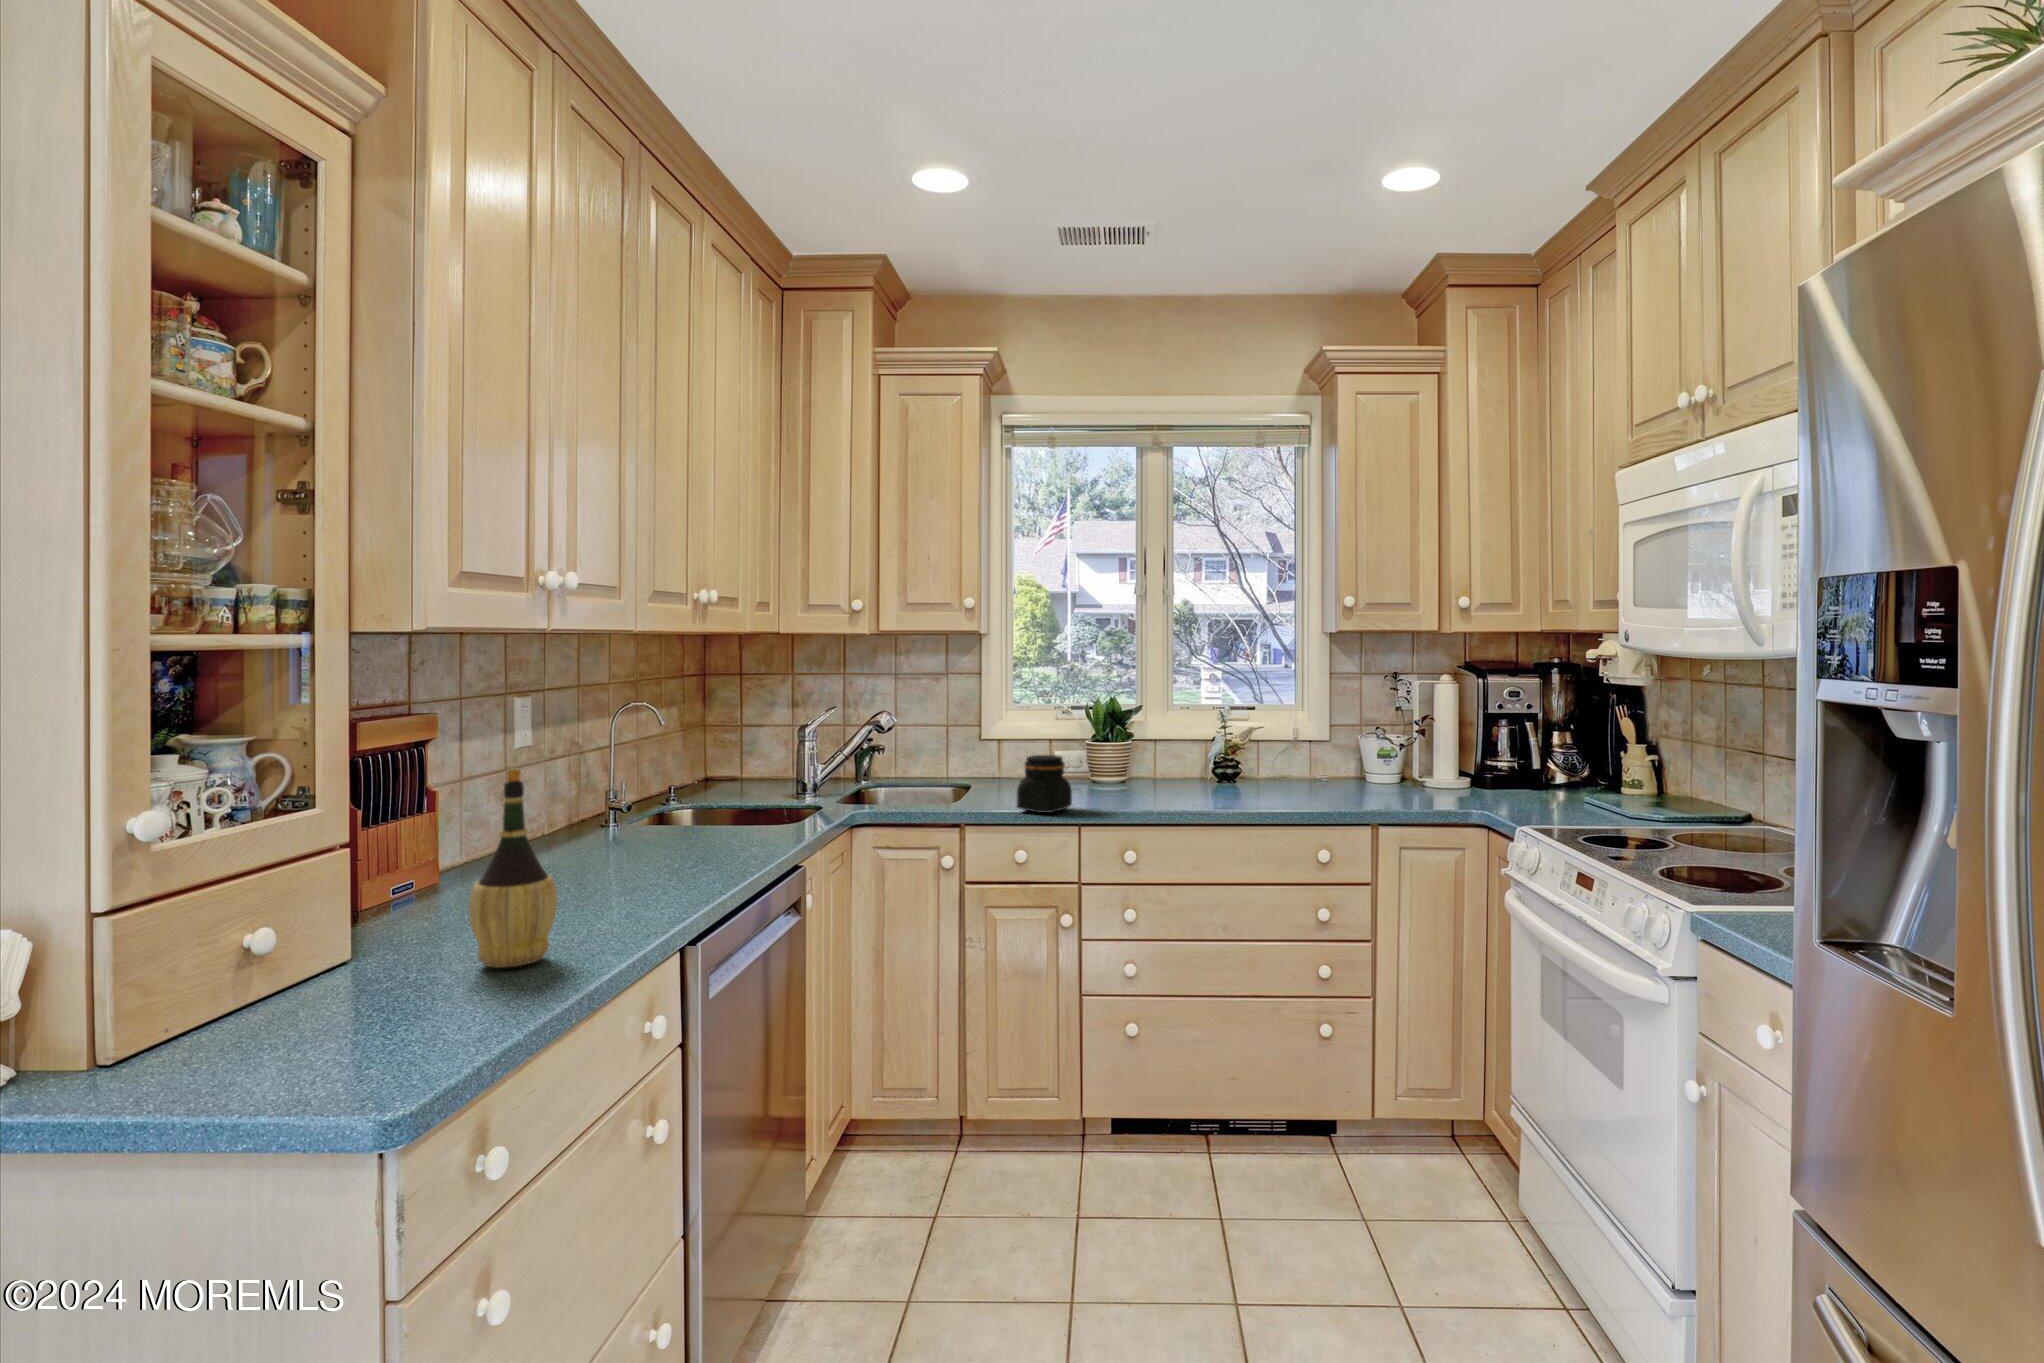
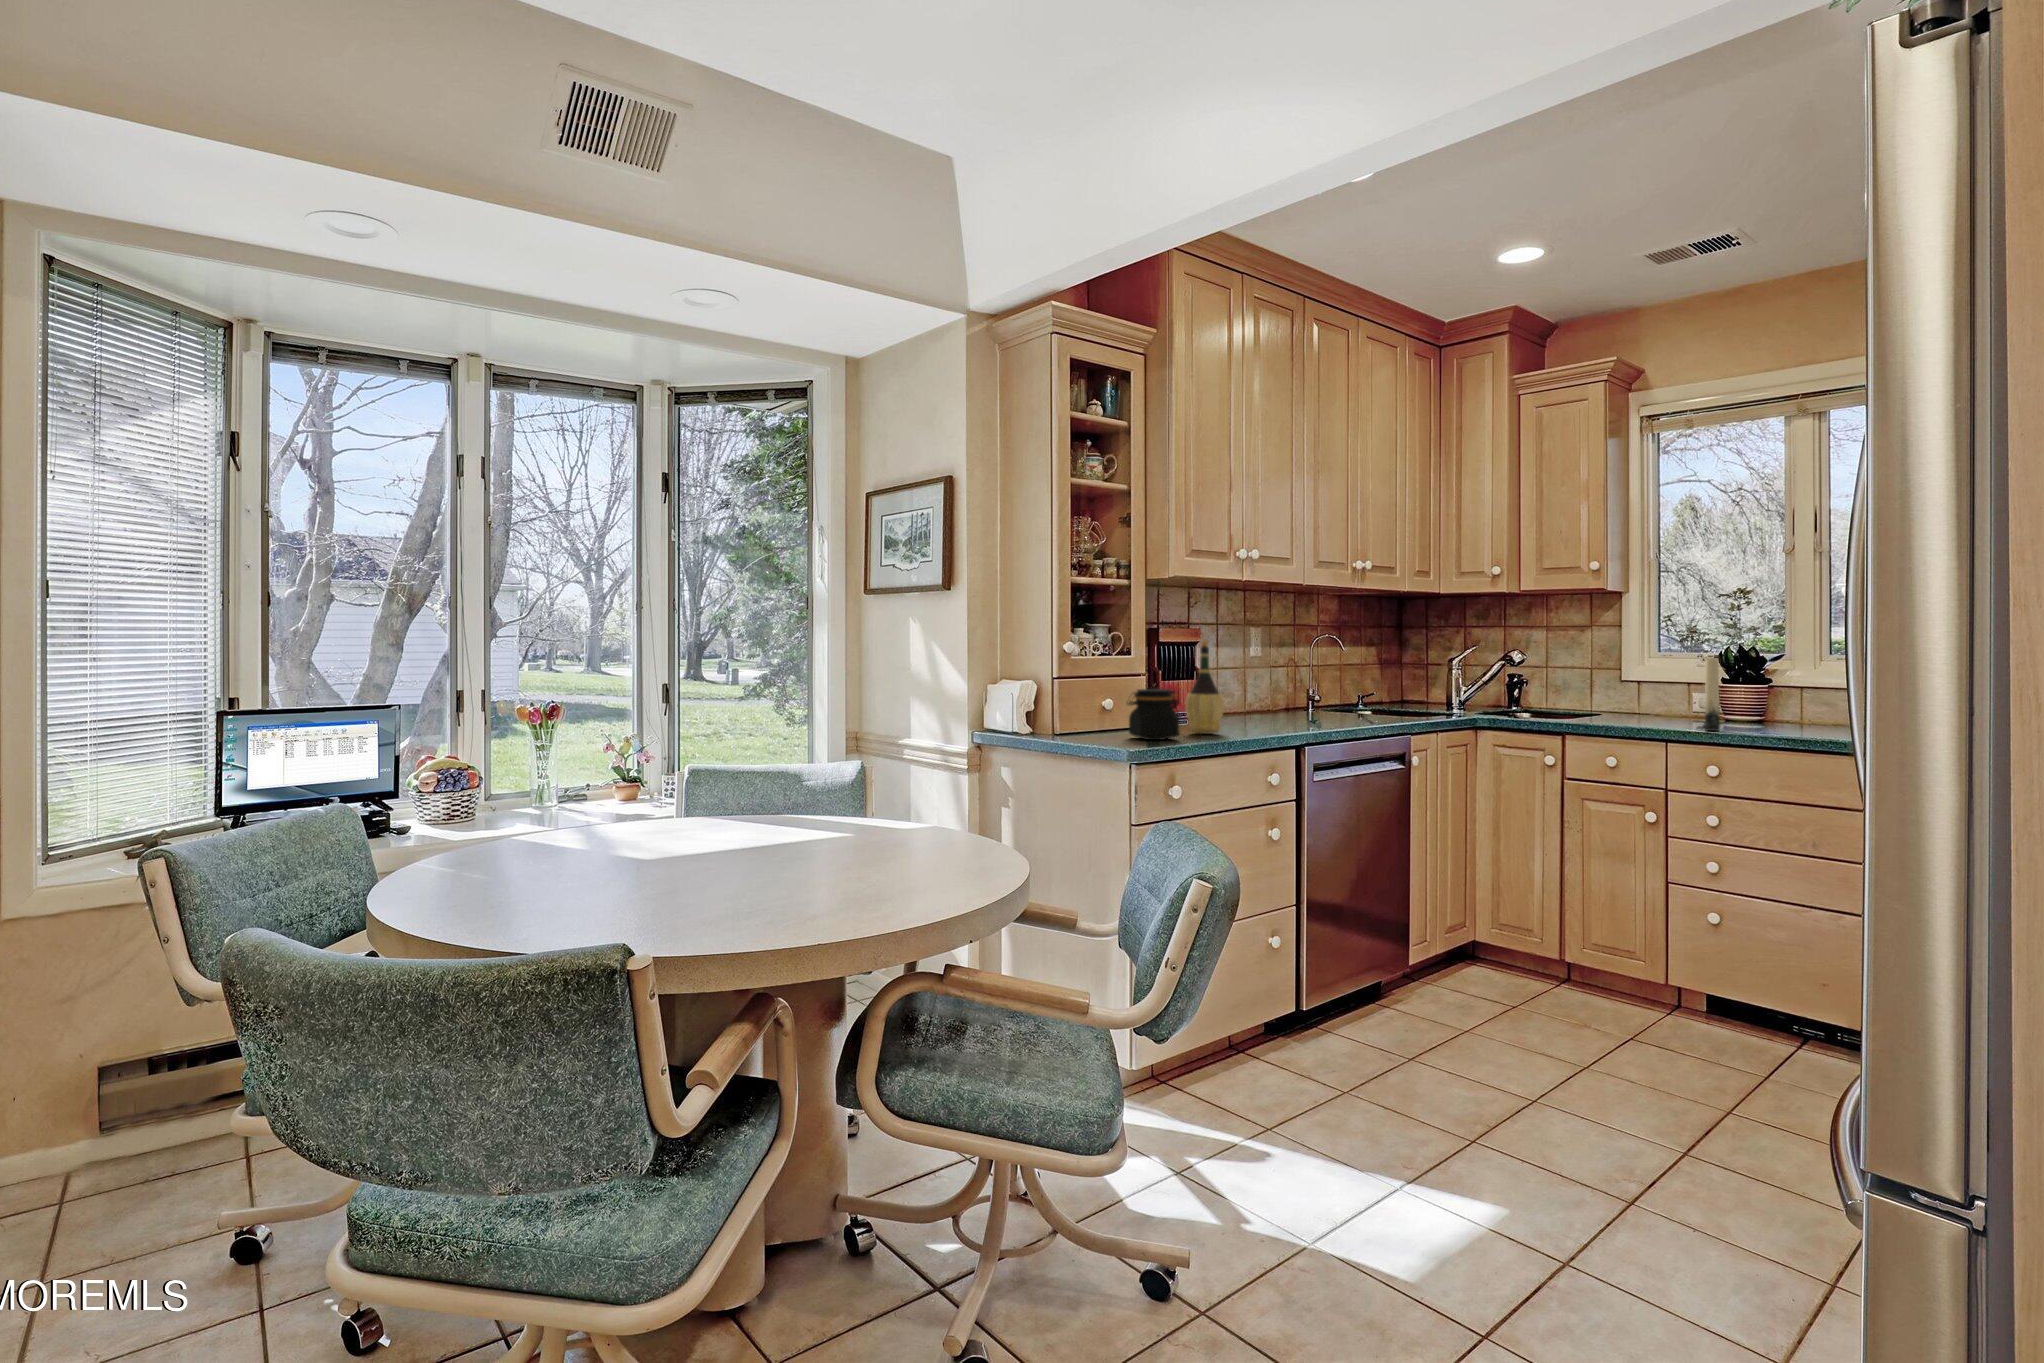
candle: none [1106,721,1131,811] -> present [1697,656,1720,731]
jar: present [1017,755,1072,813] -> present [1127,689,1180,740]

